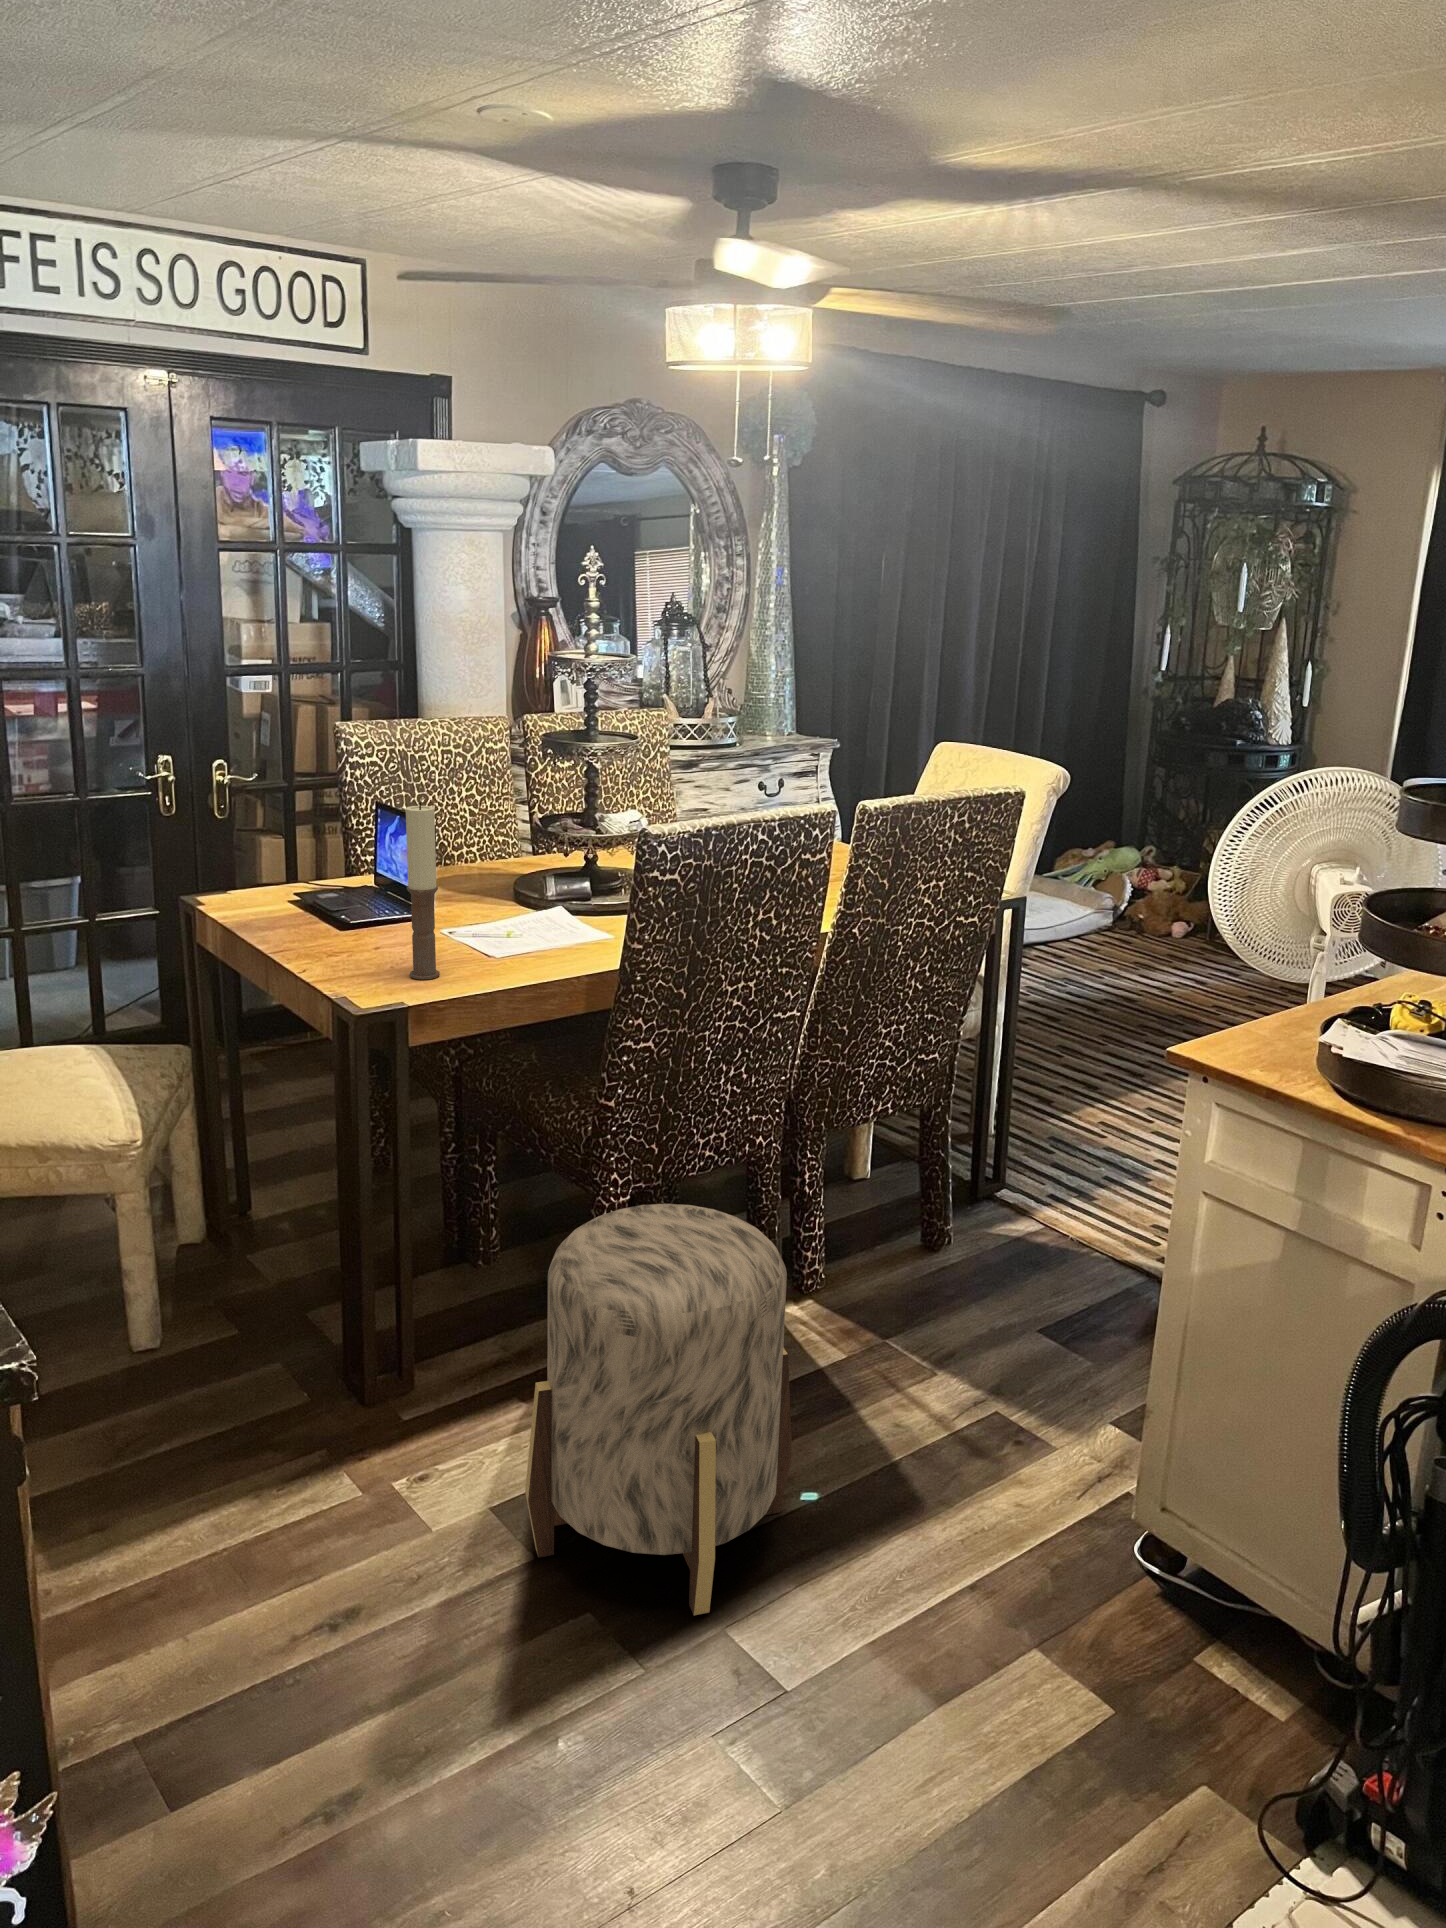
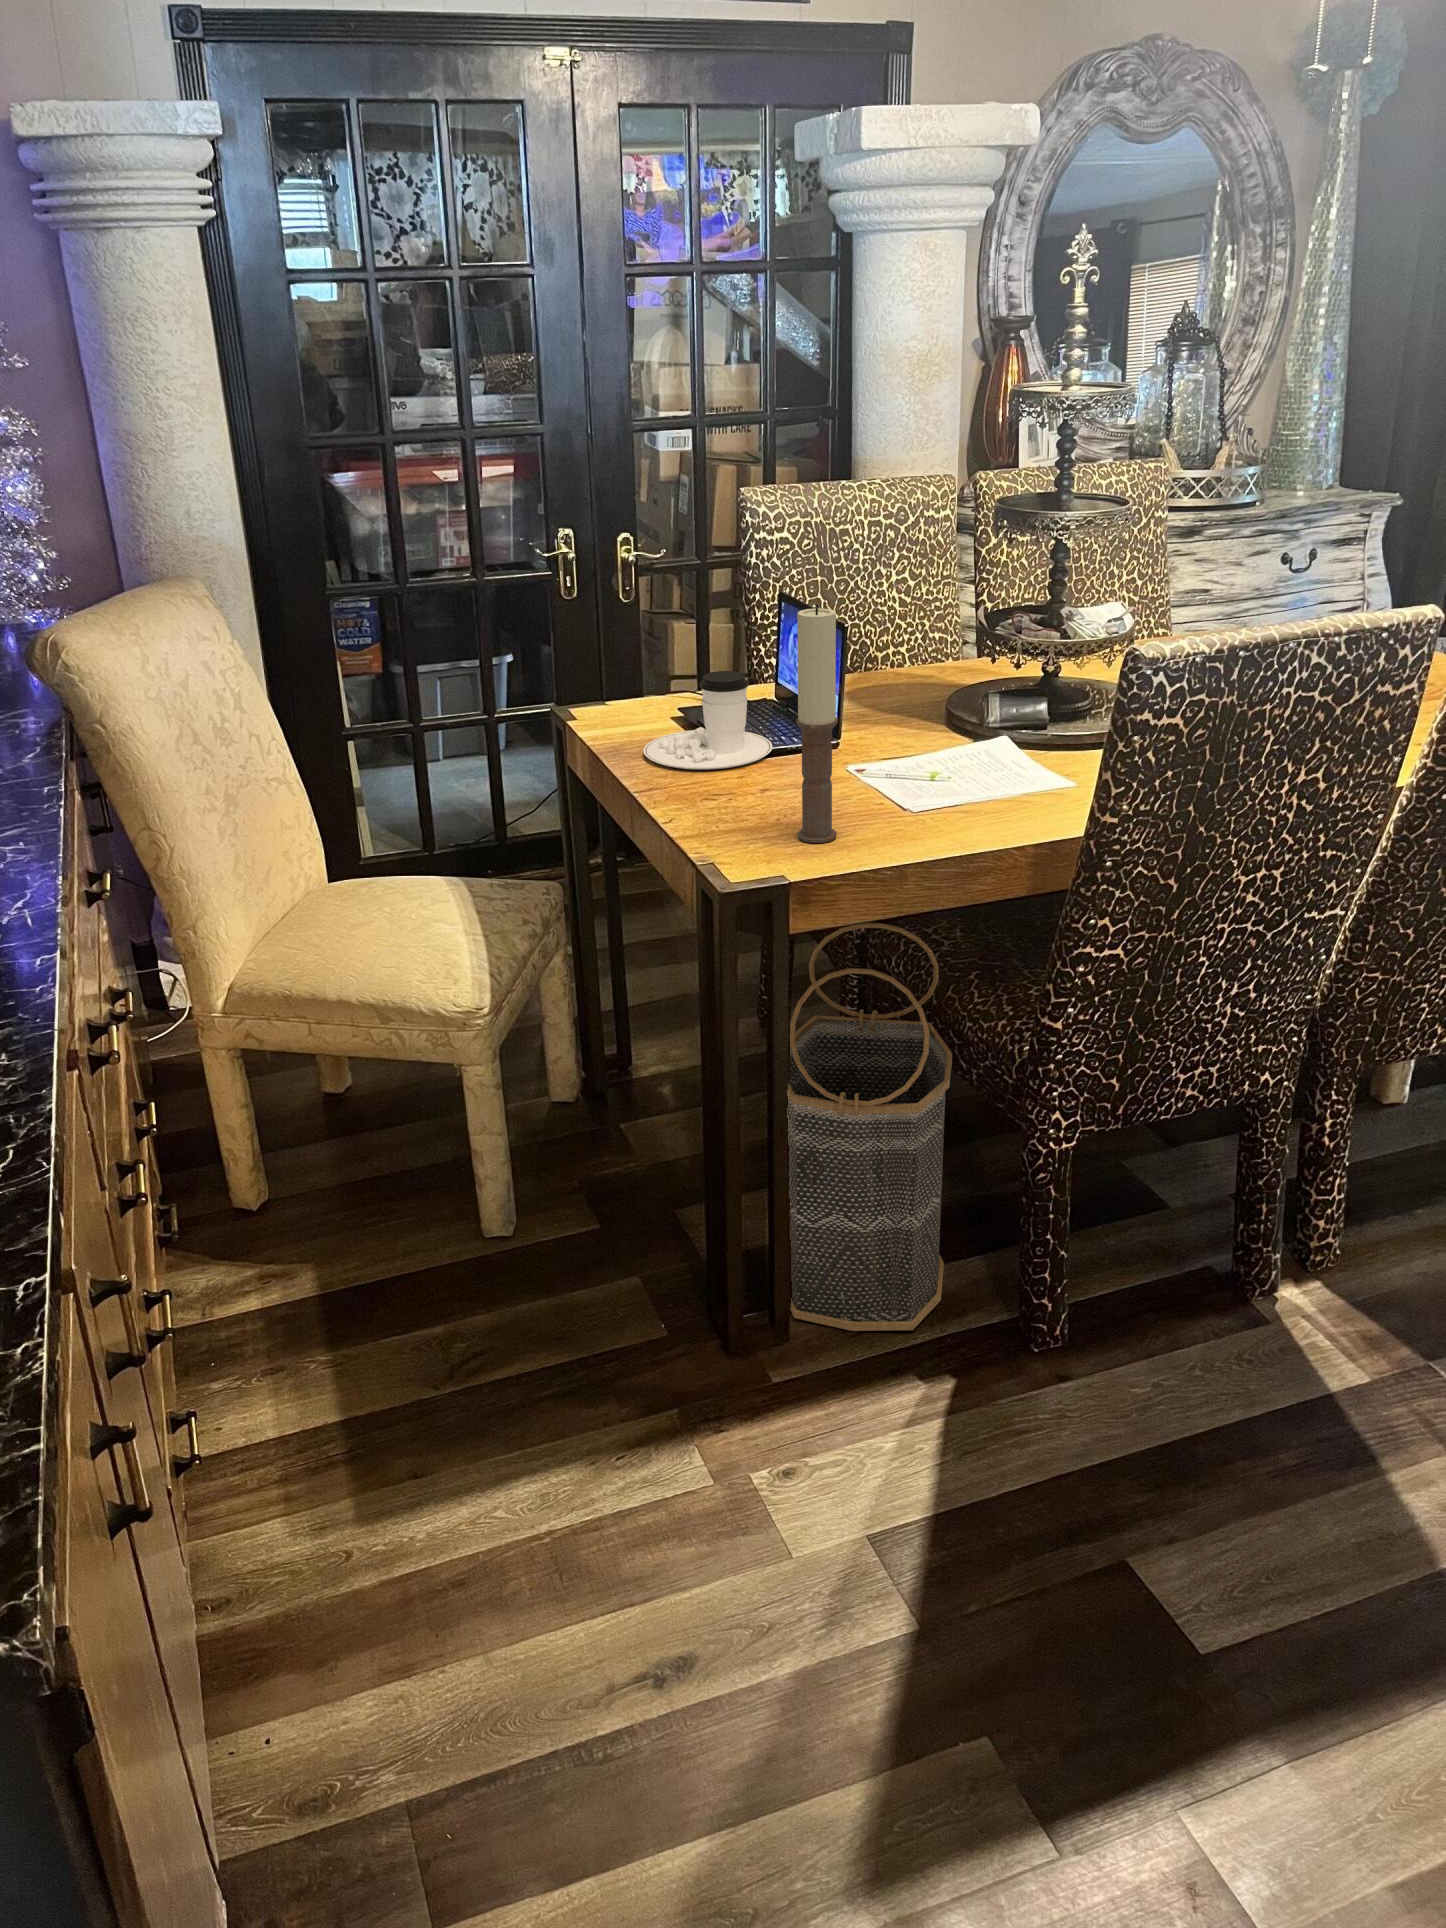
coffee cup: none [271,861,378,937] -> present [643,671,772,770]
basket: none [396,1045,535,1375] -> present [787,923,952,1331]
ottoman: present [525,1204,792,1615] -> none [907,1198,1310,1787]

